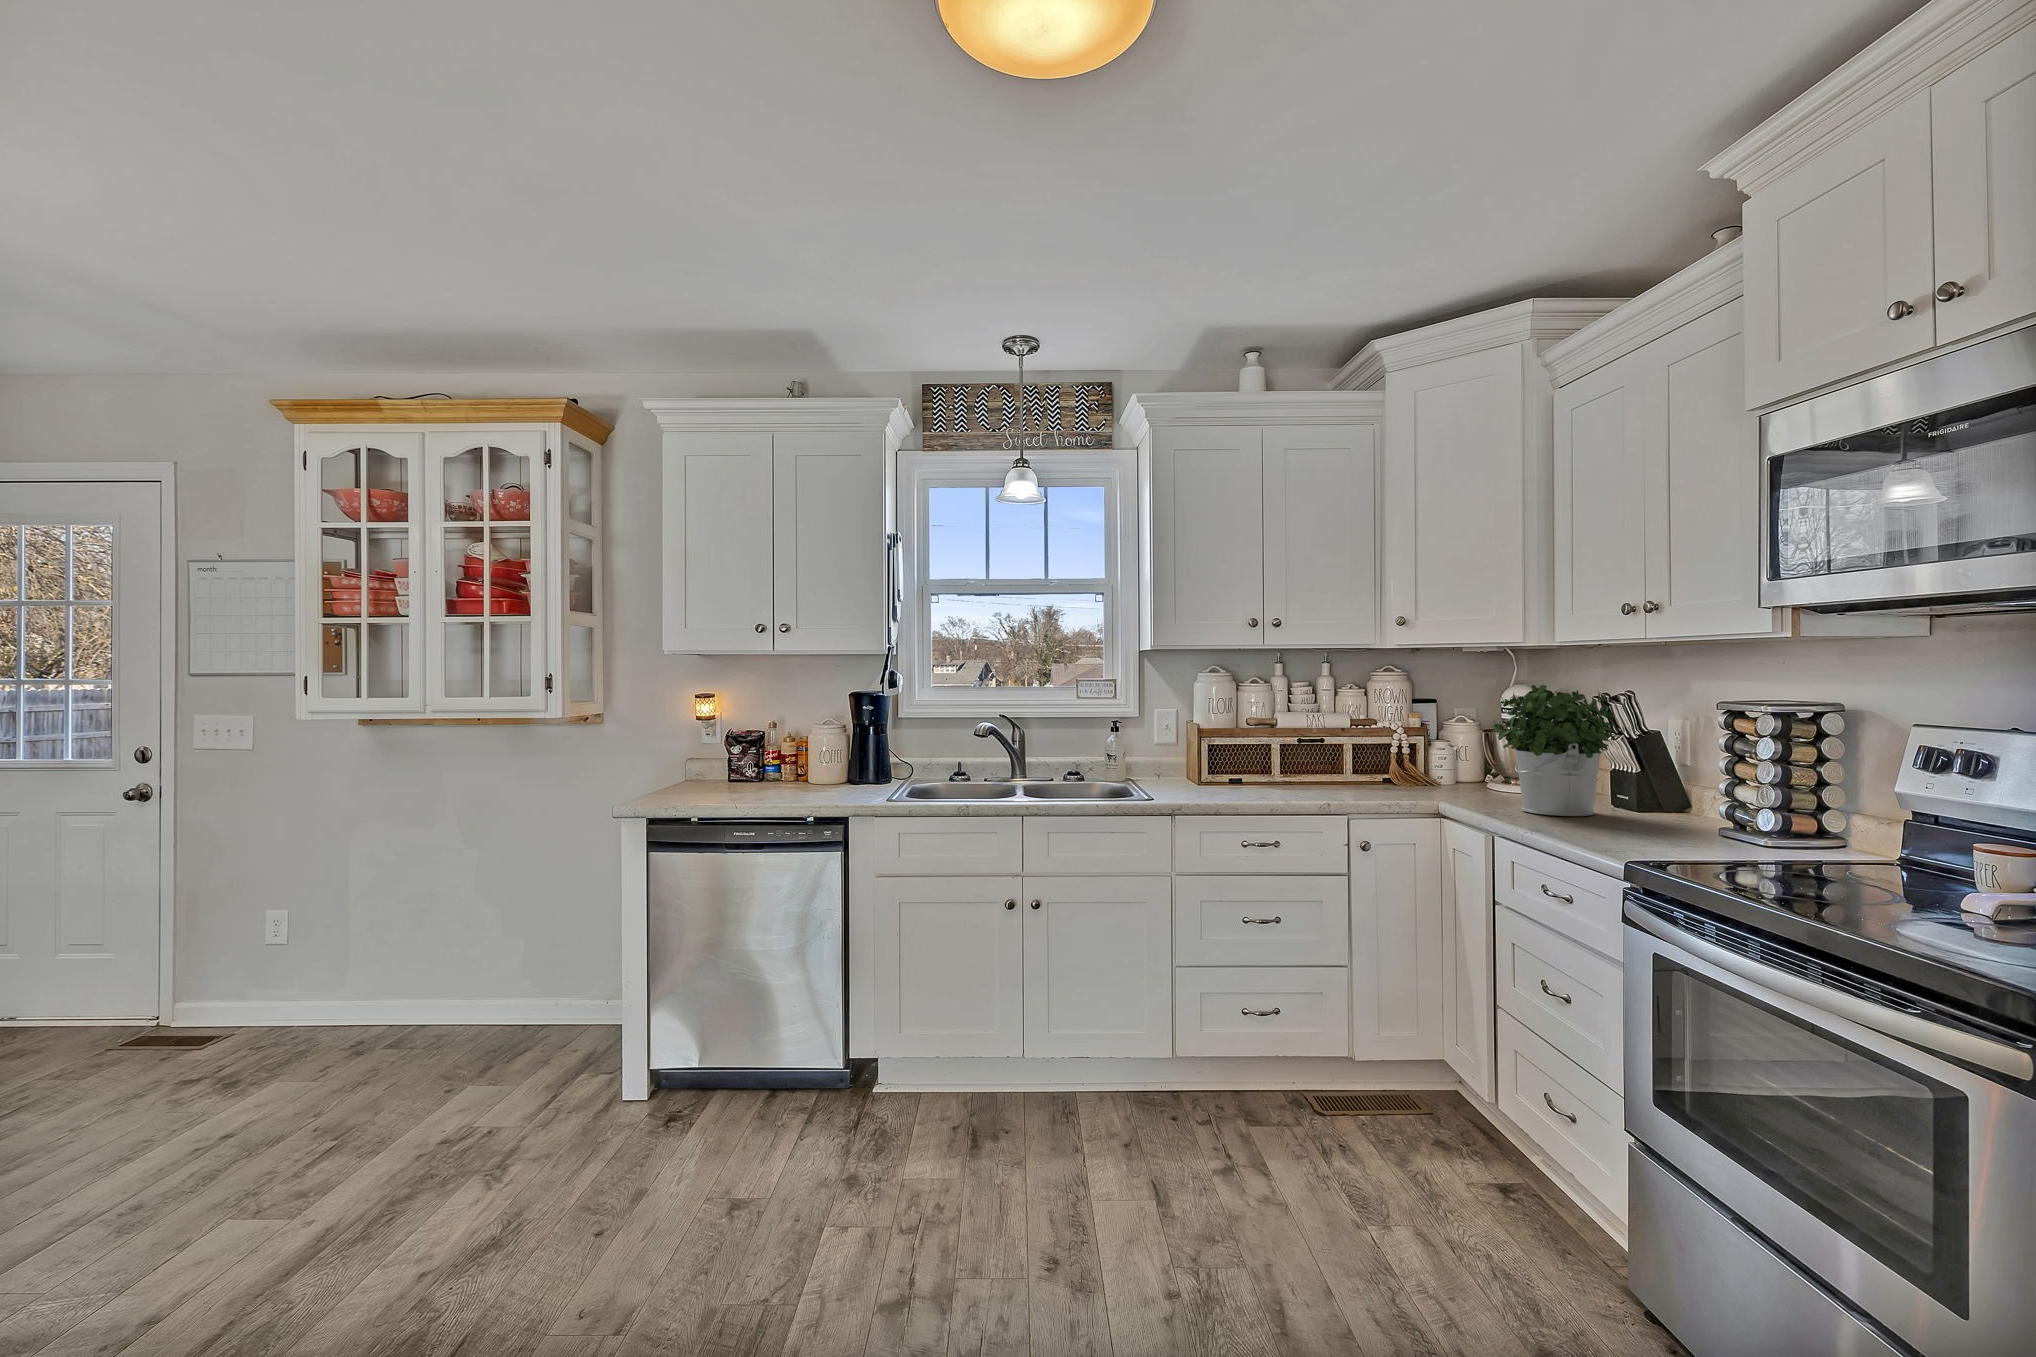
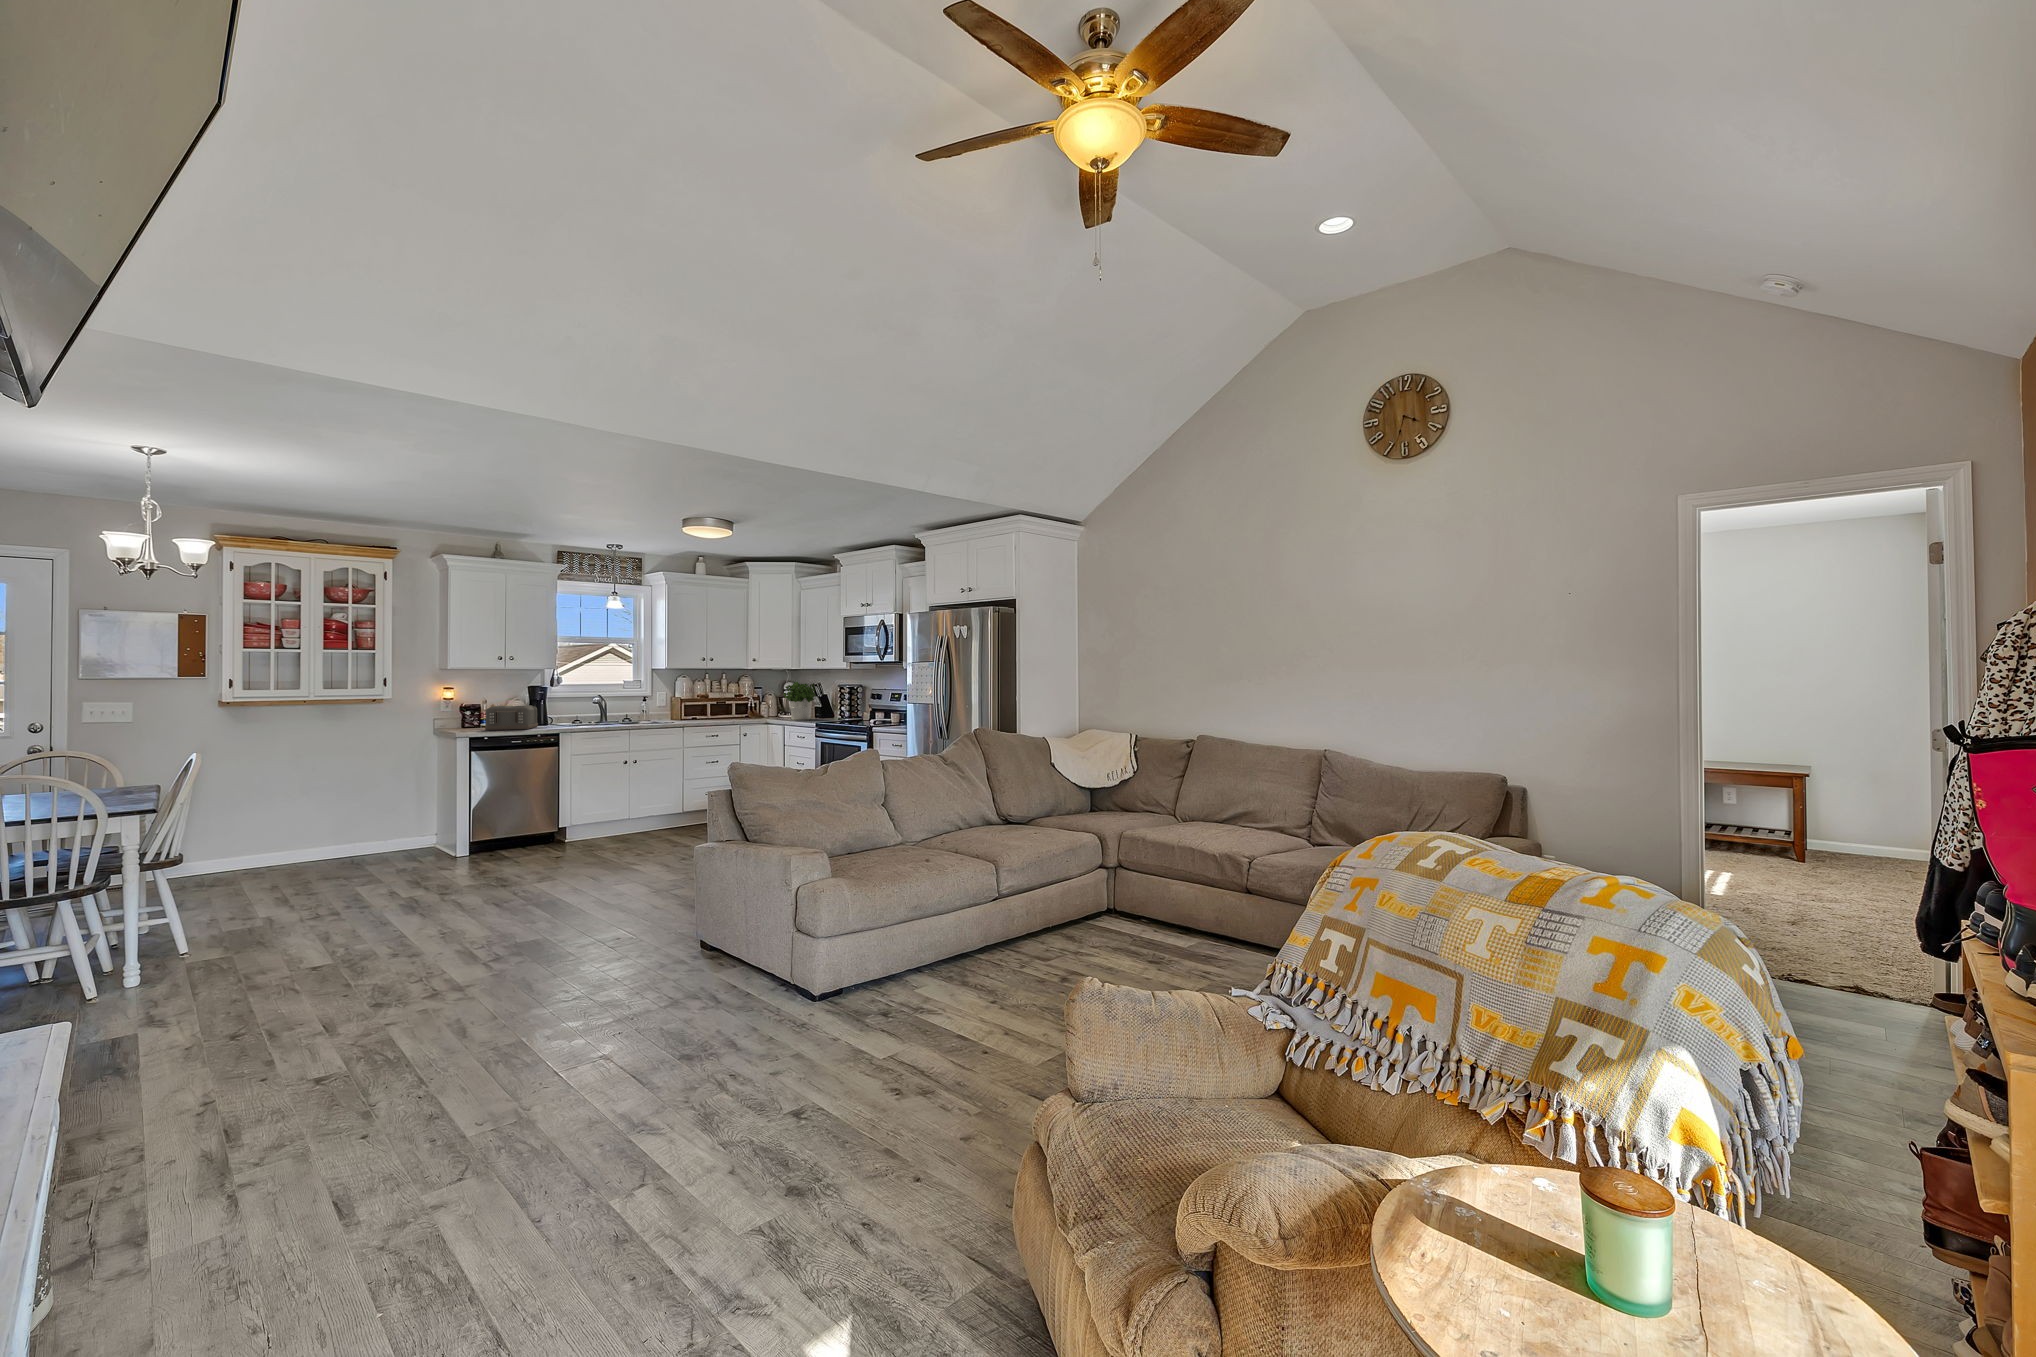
toaster: none [733,734,863,797] -> present [485,705,538,730]

